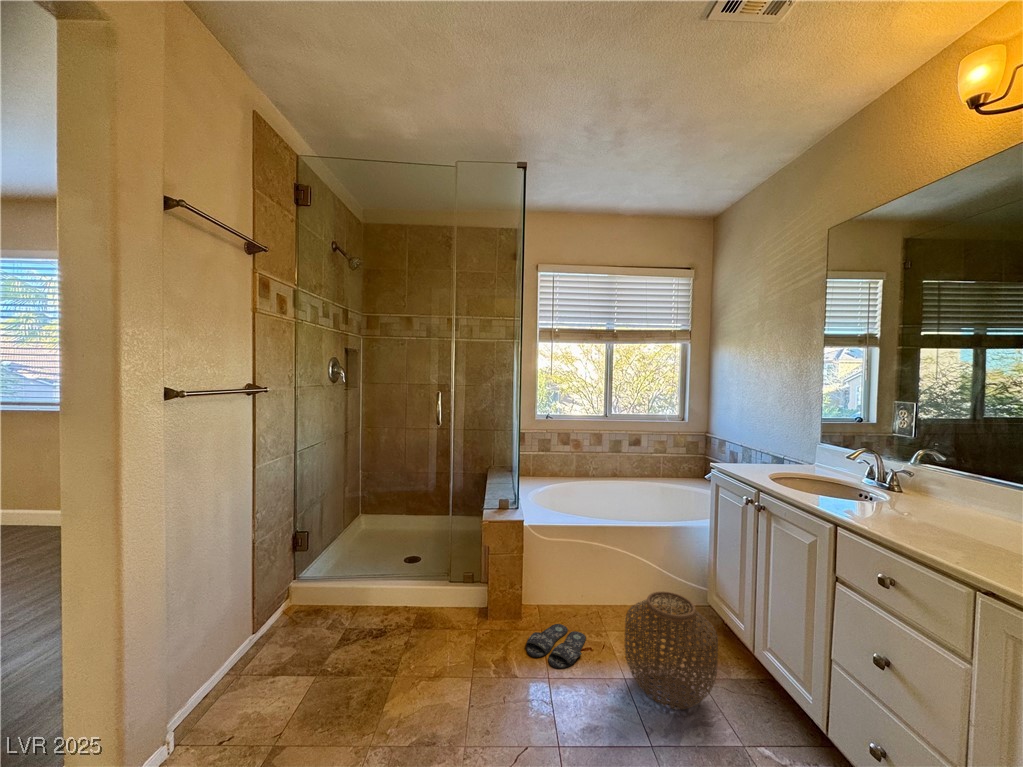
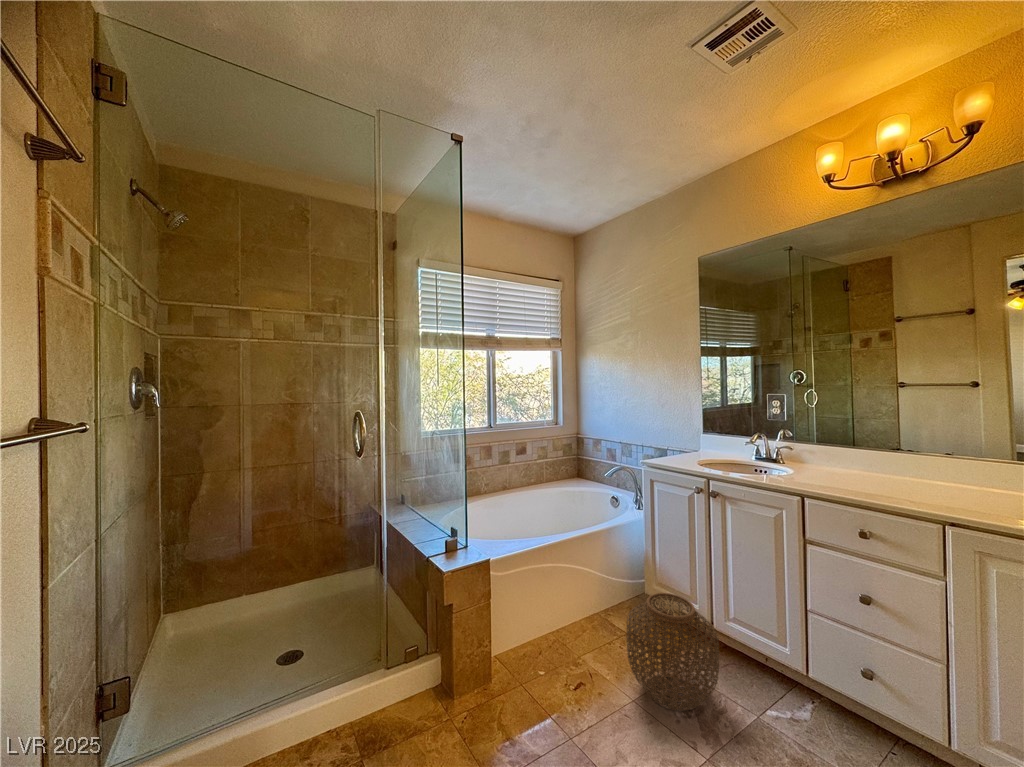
slippers: present [526,624,586,668] -> none [518,667,581,724]

